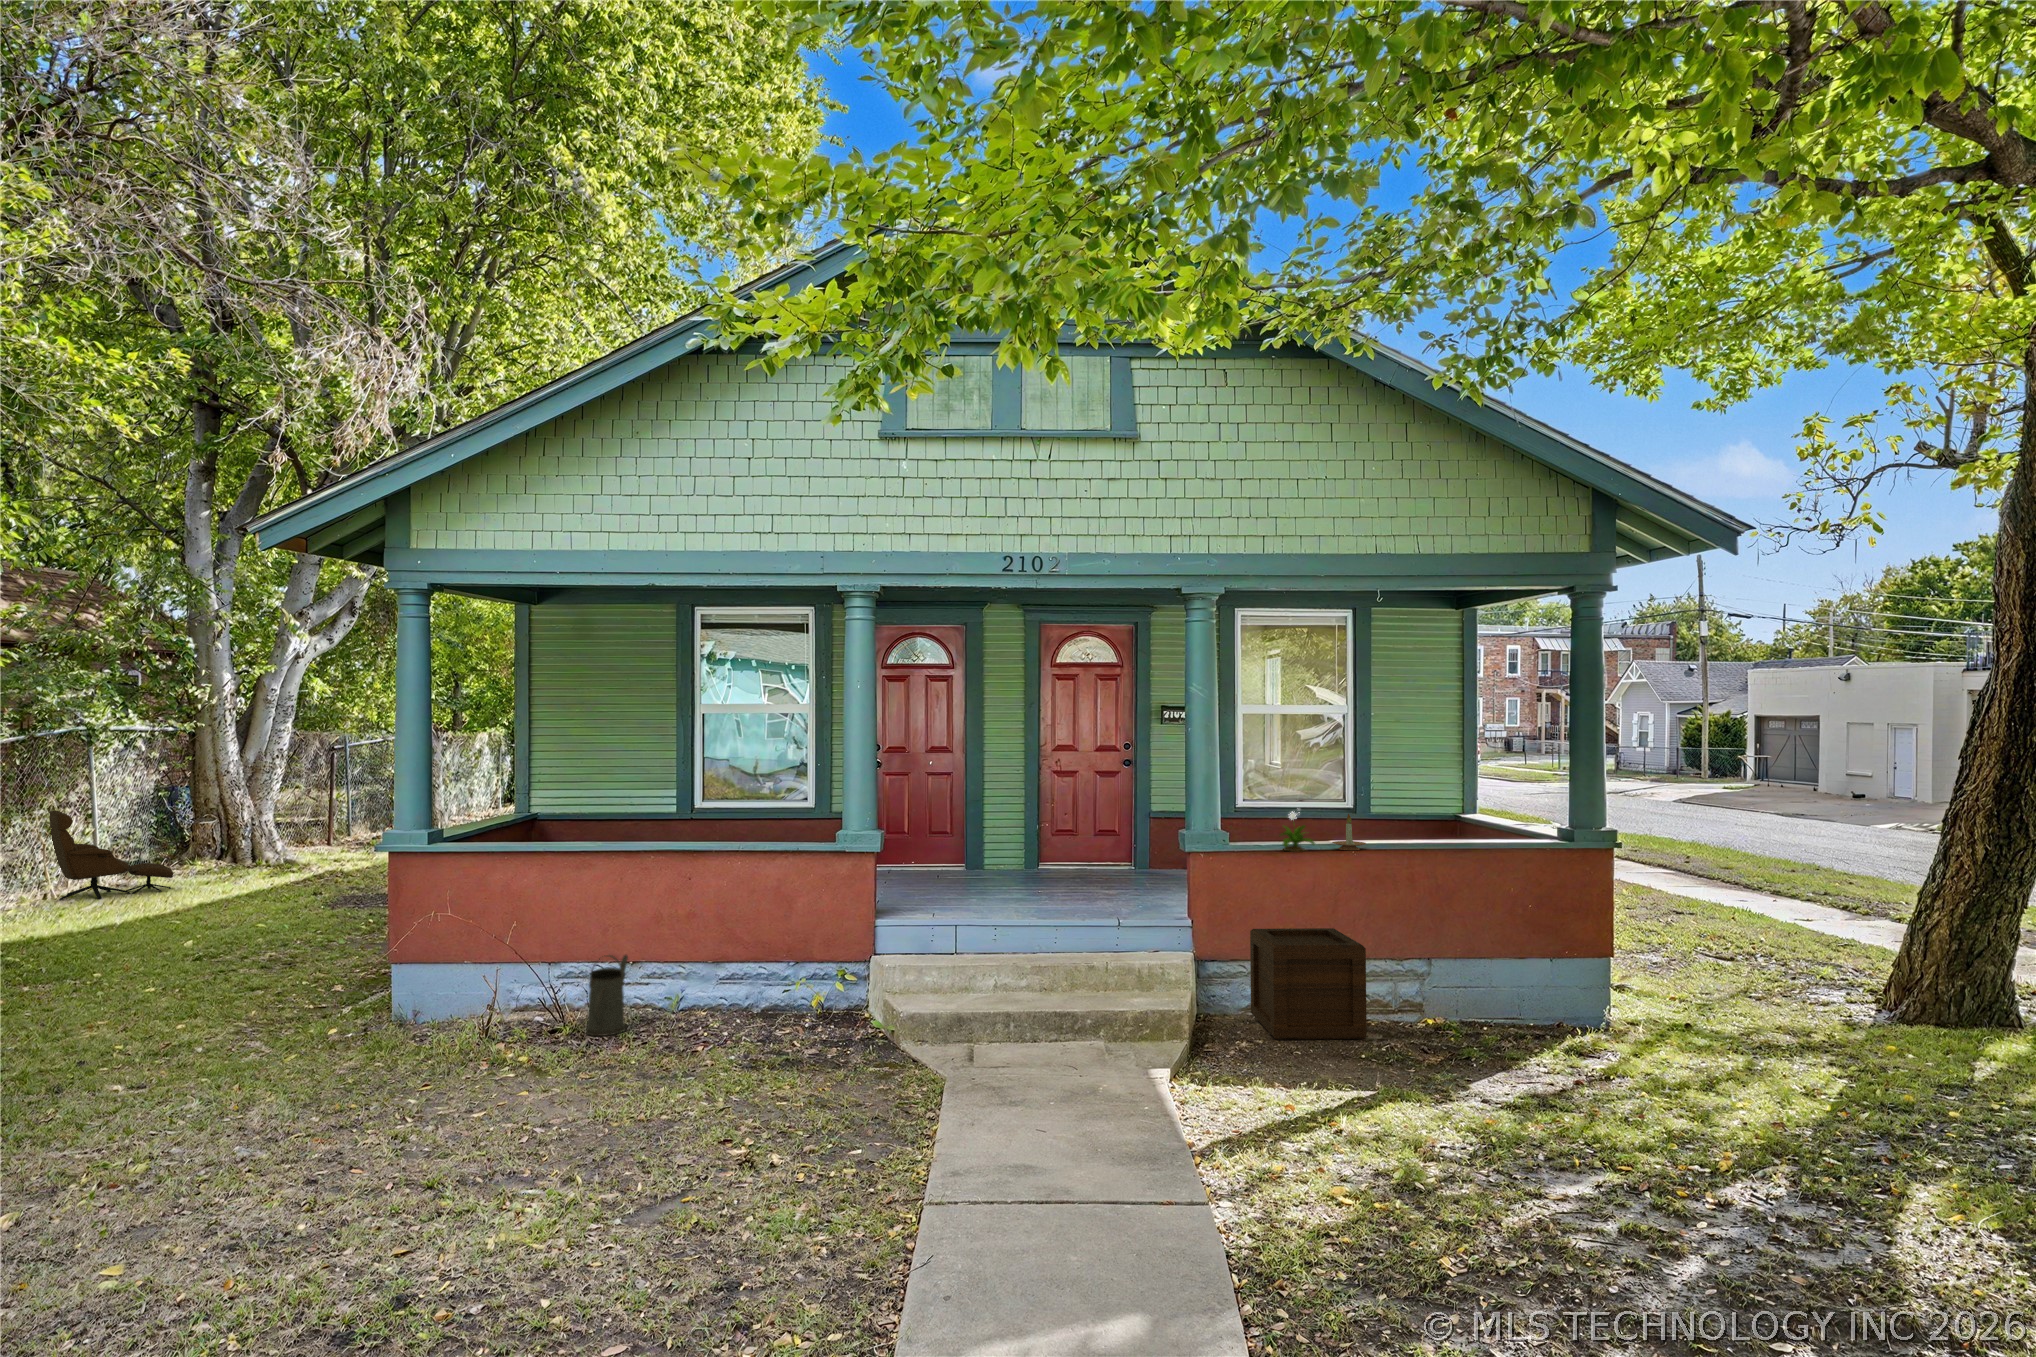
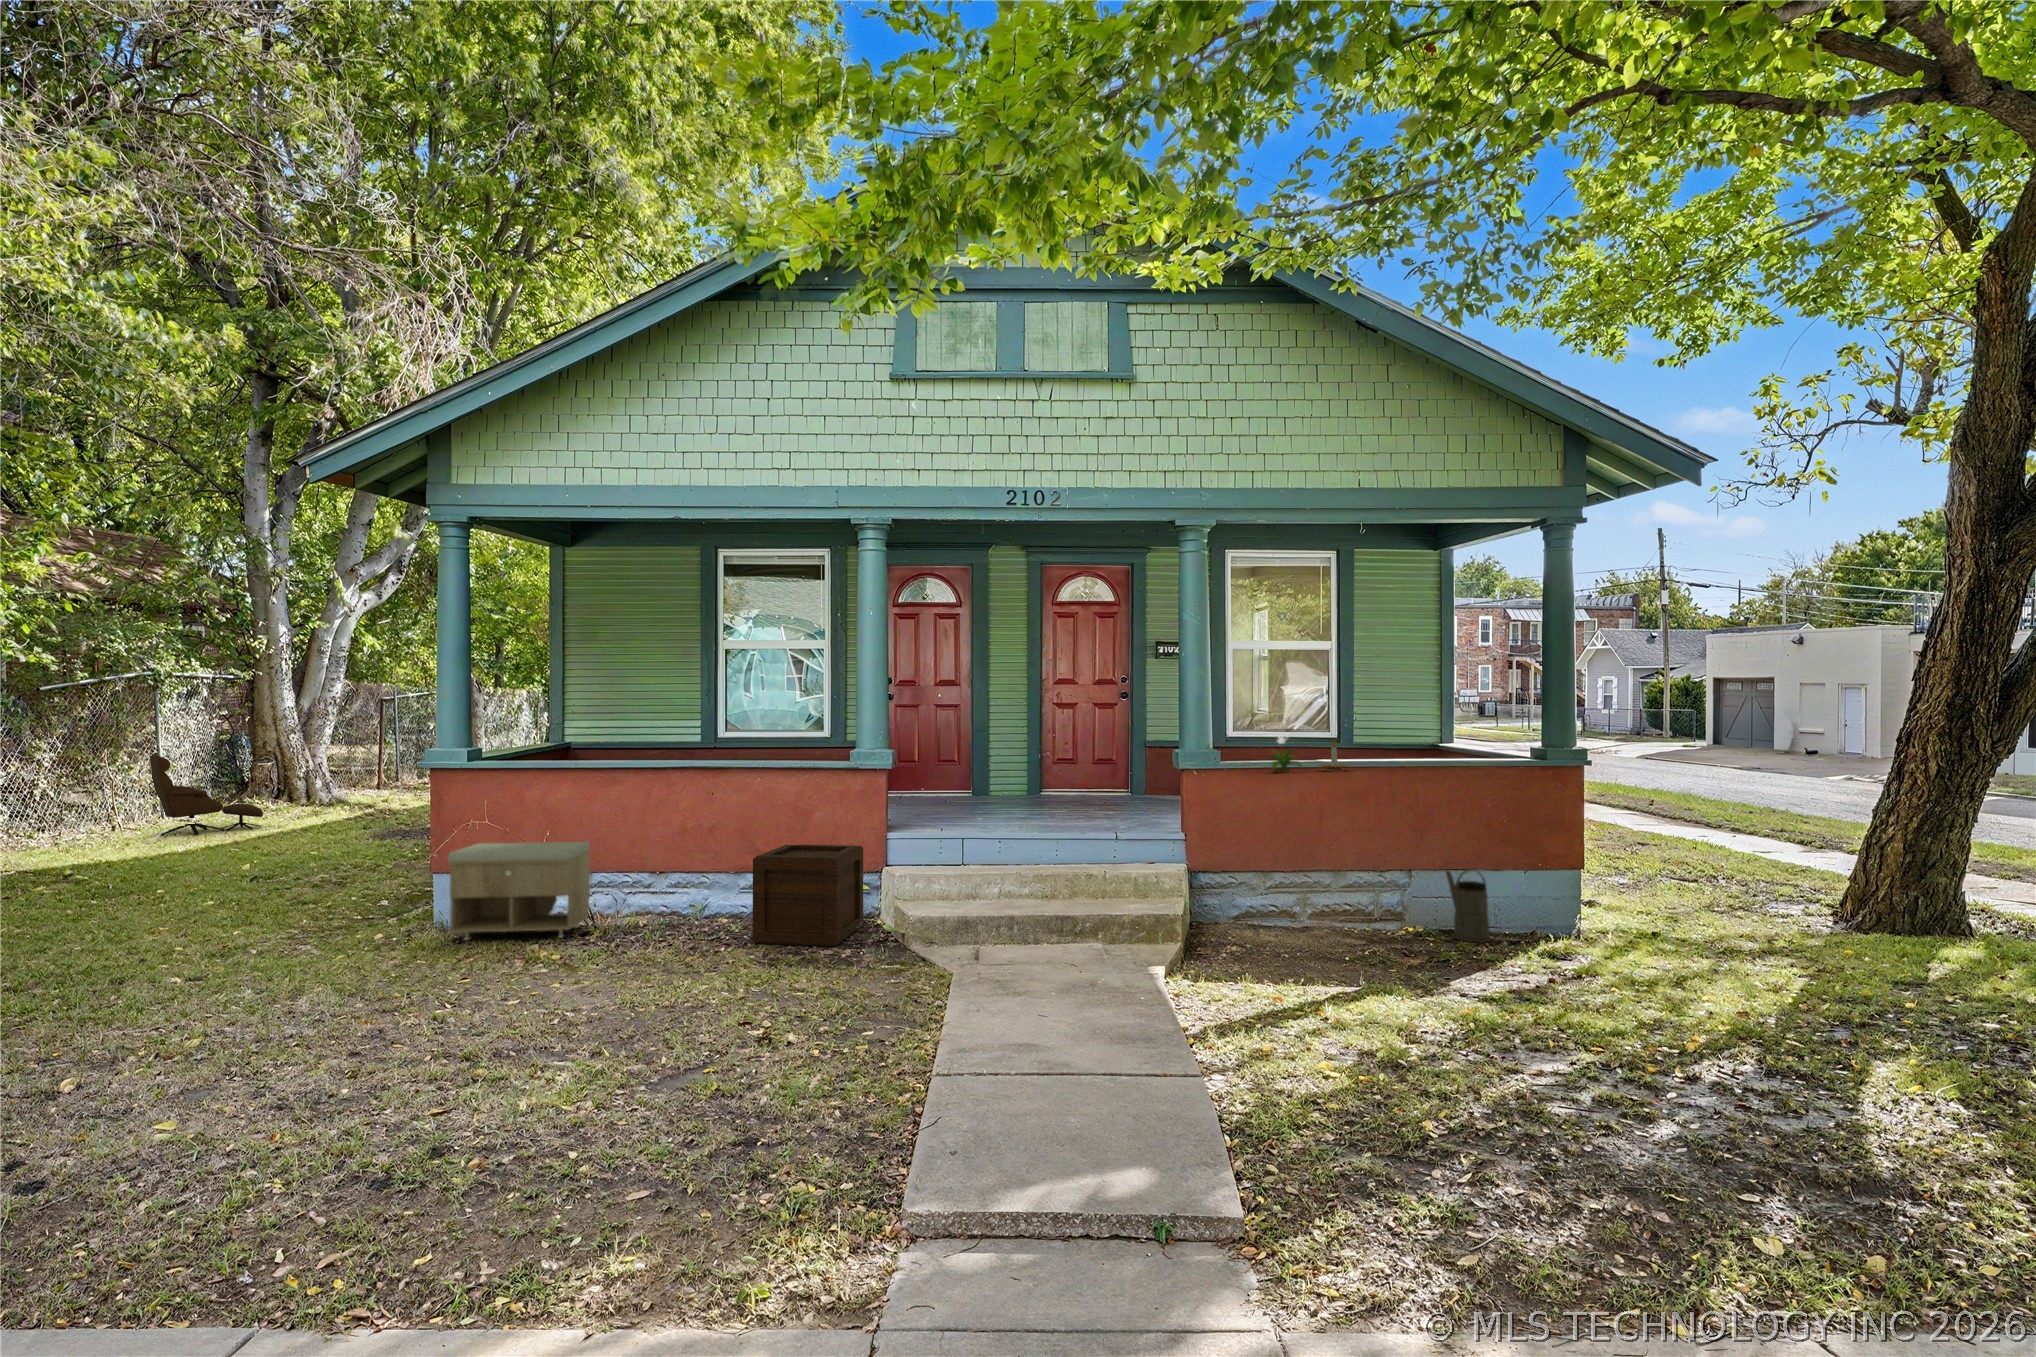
storage bench: none [392,925,547,1035] -> present [448,842,592,940]
wooden crate: present [1250,928,1367,1040] -> present [753,844,863,946]
watering can: present [586,955,628,1036] -> present [1446,870,1491,943]

